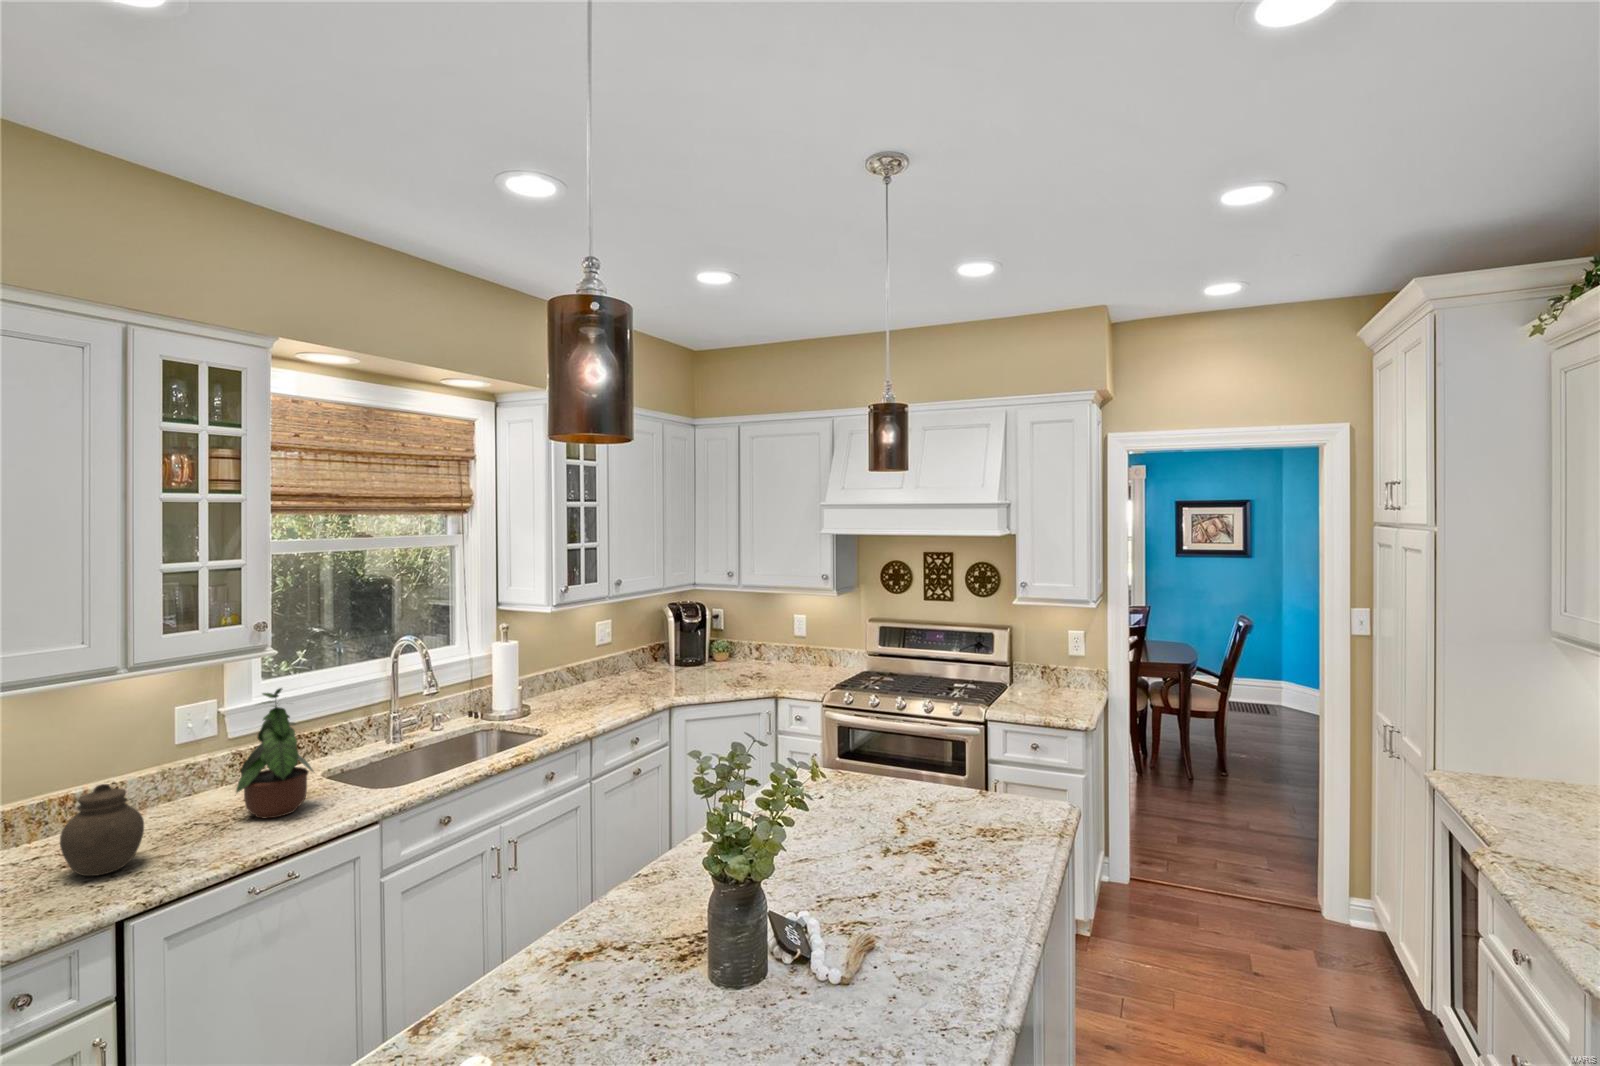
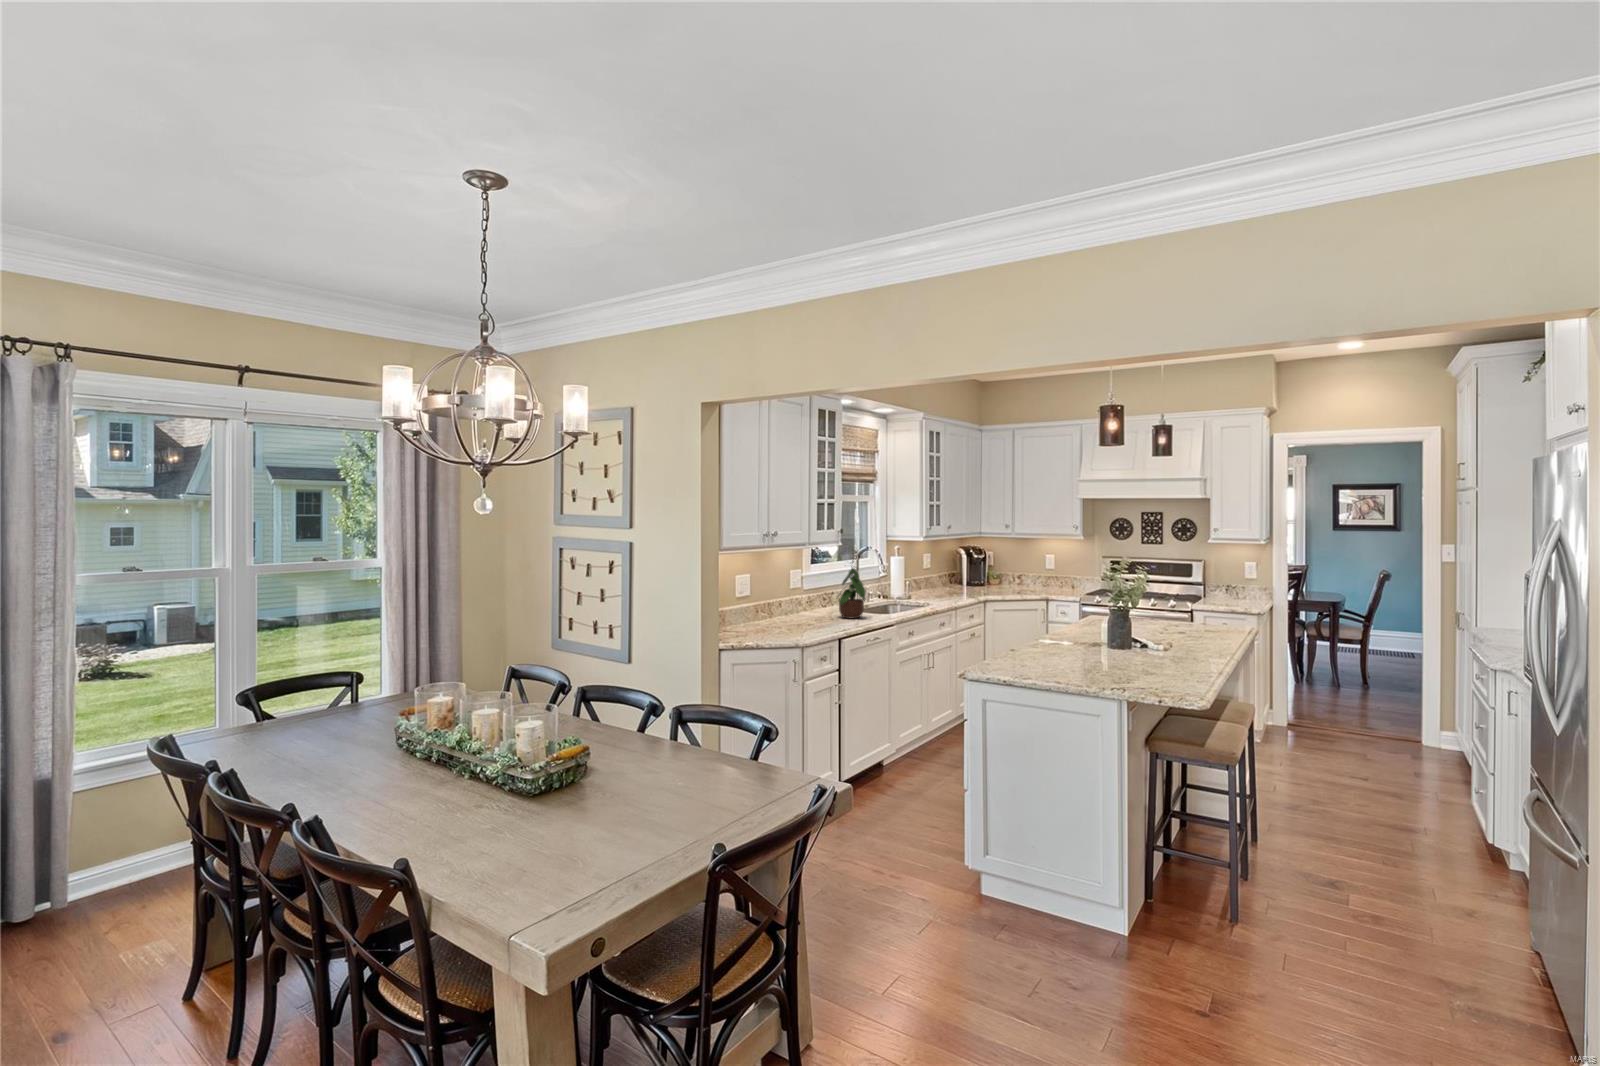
jar: present [60,784,144,876] -> none [802,589,830,626]

